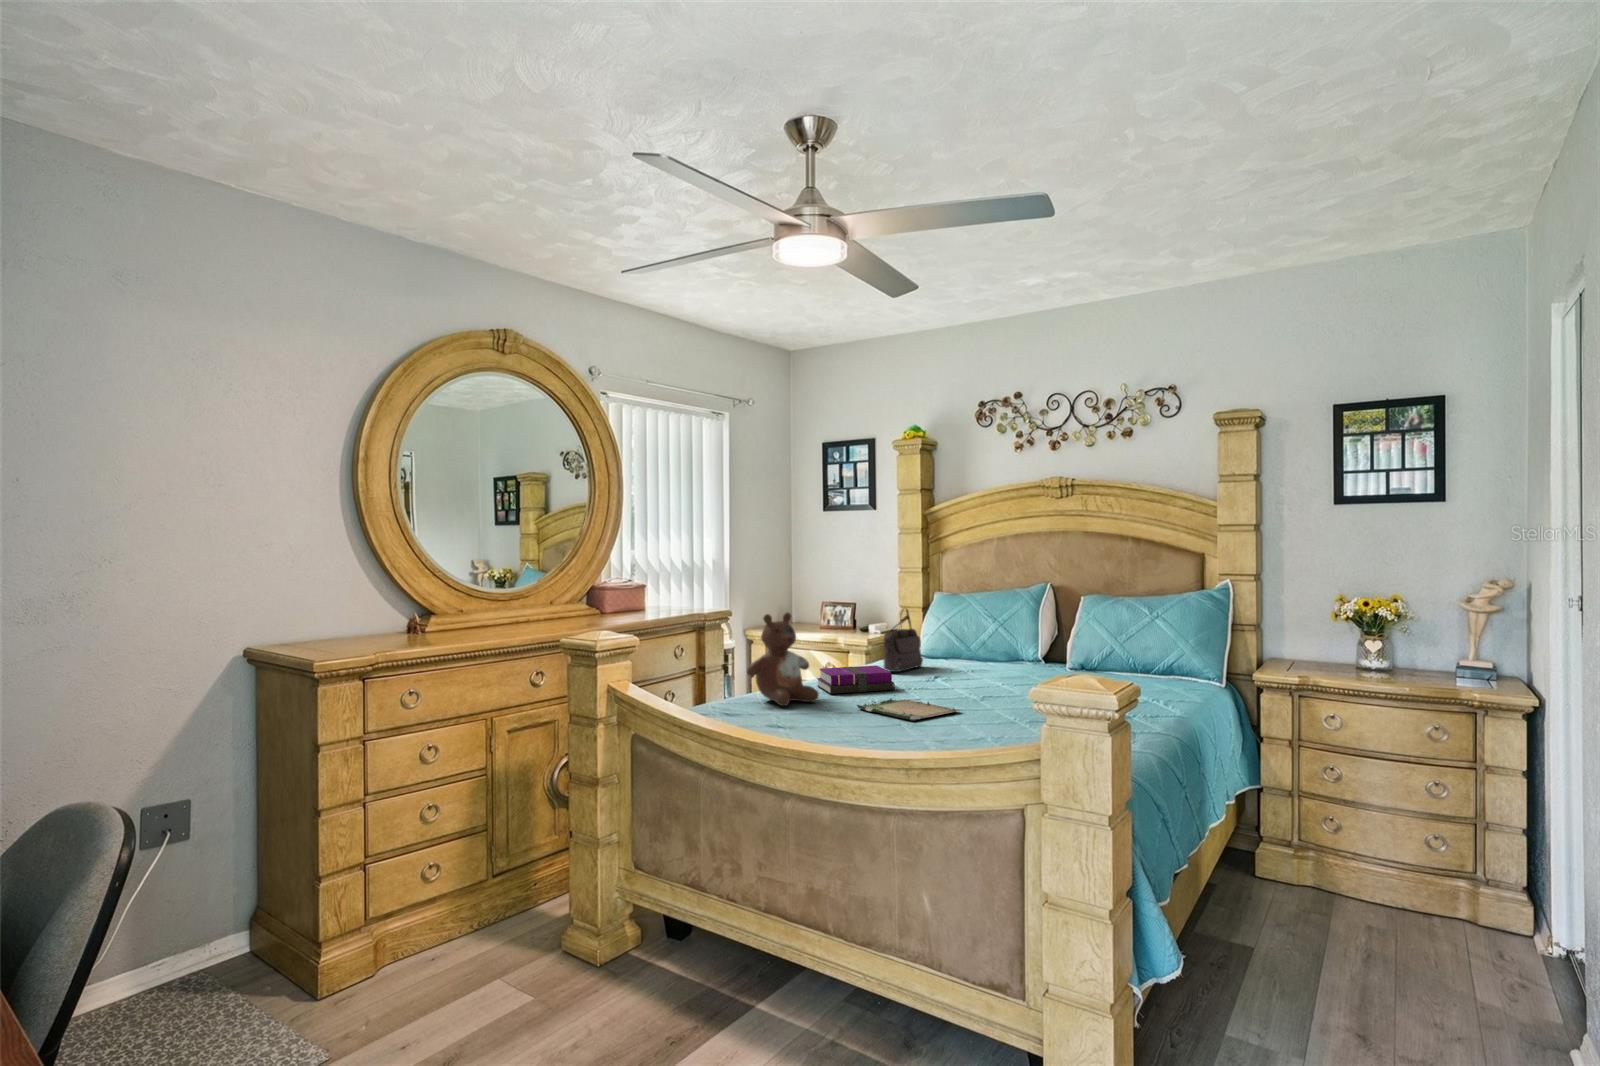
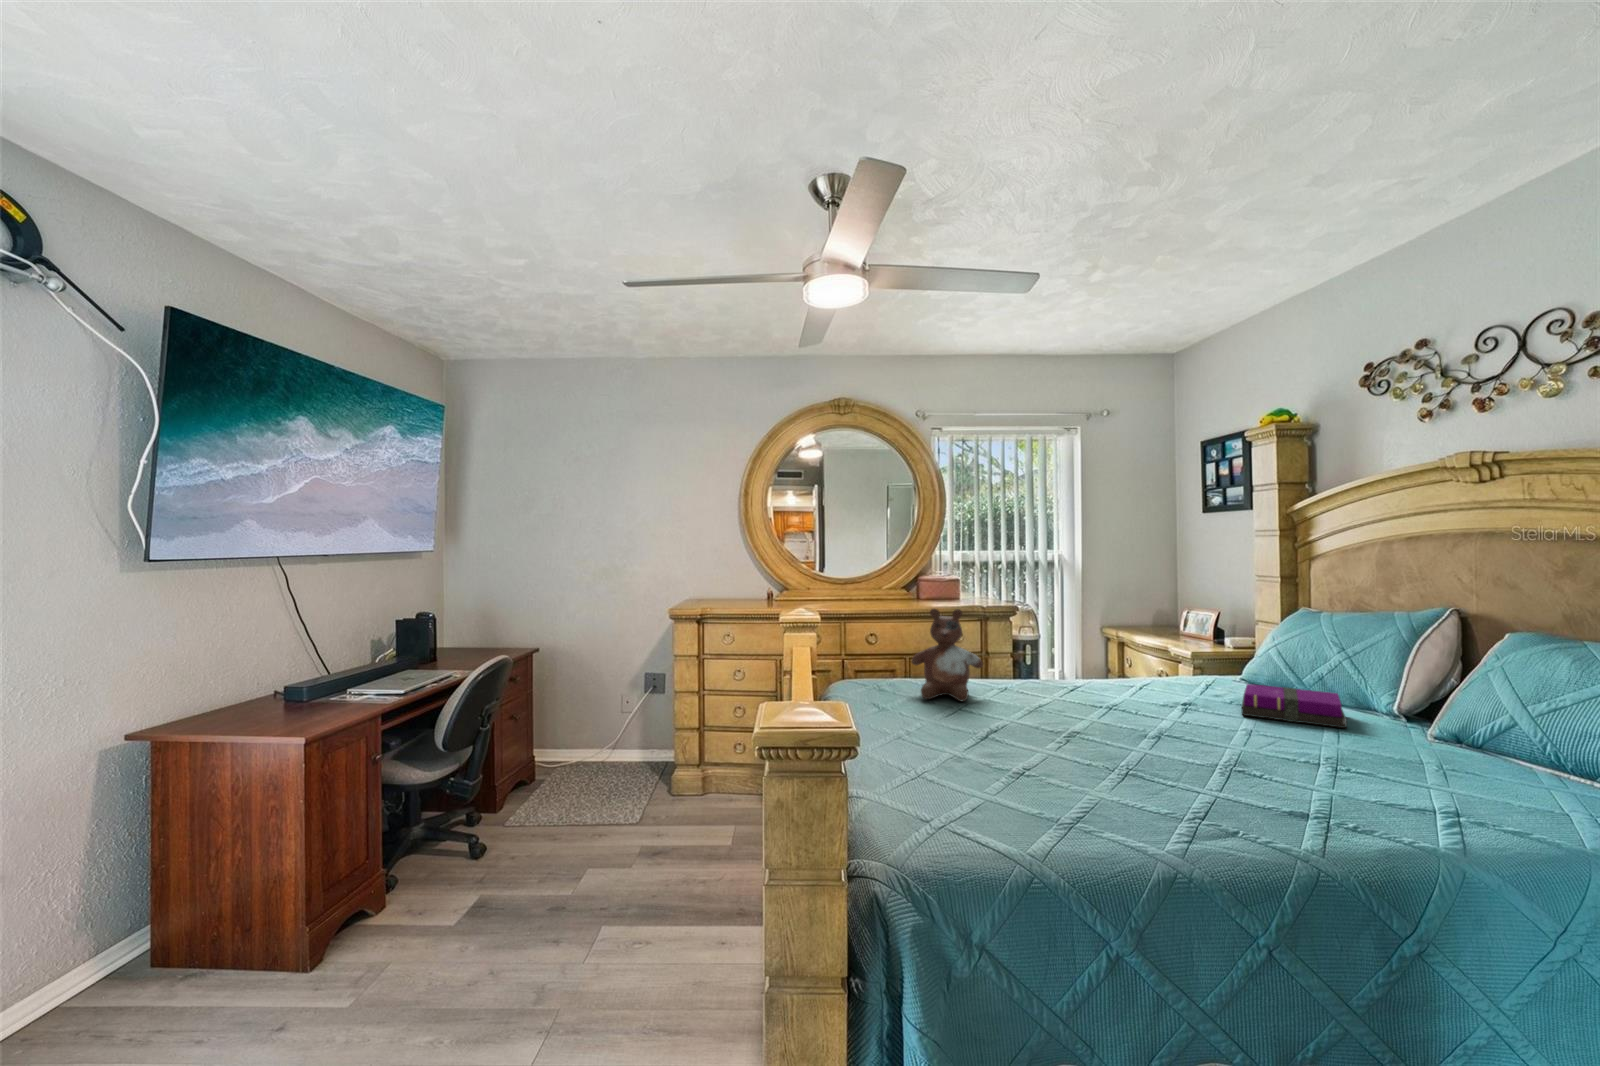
handbag: present [884,609,923,672] -> none [1130,619,1201,692]
notebook: present [817,666,895,694] -> present [1242,684,1347,728]
tray: present [857,695,961,721] -> none [974,710,1063,747]

